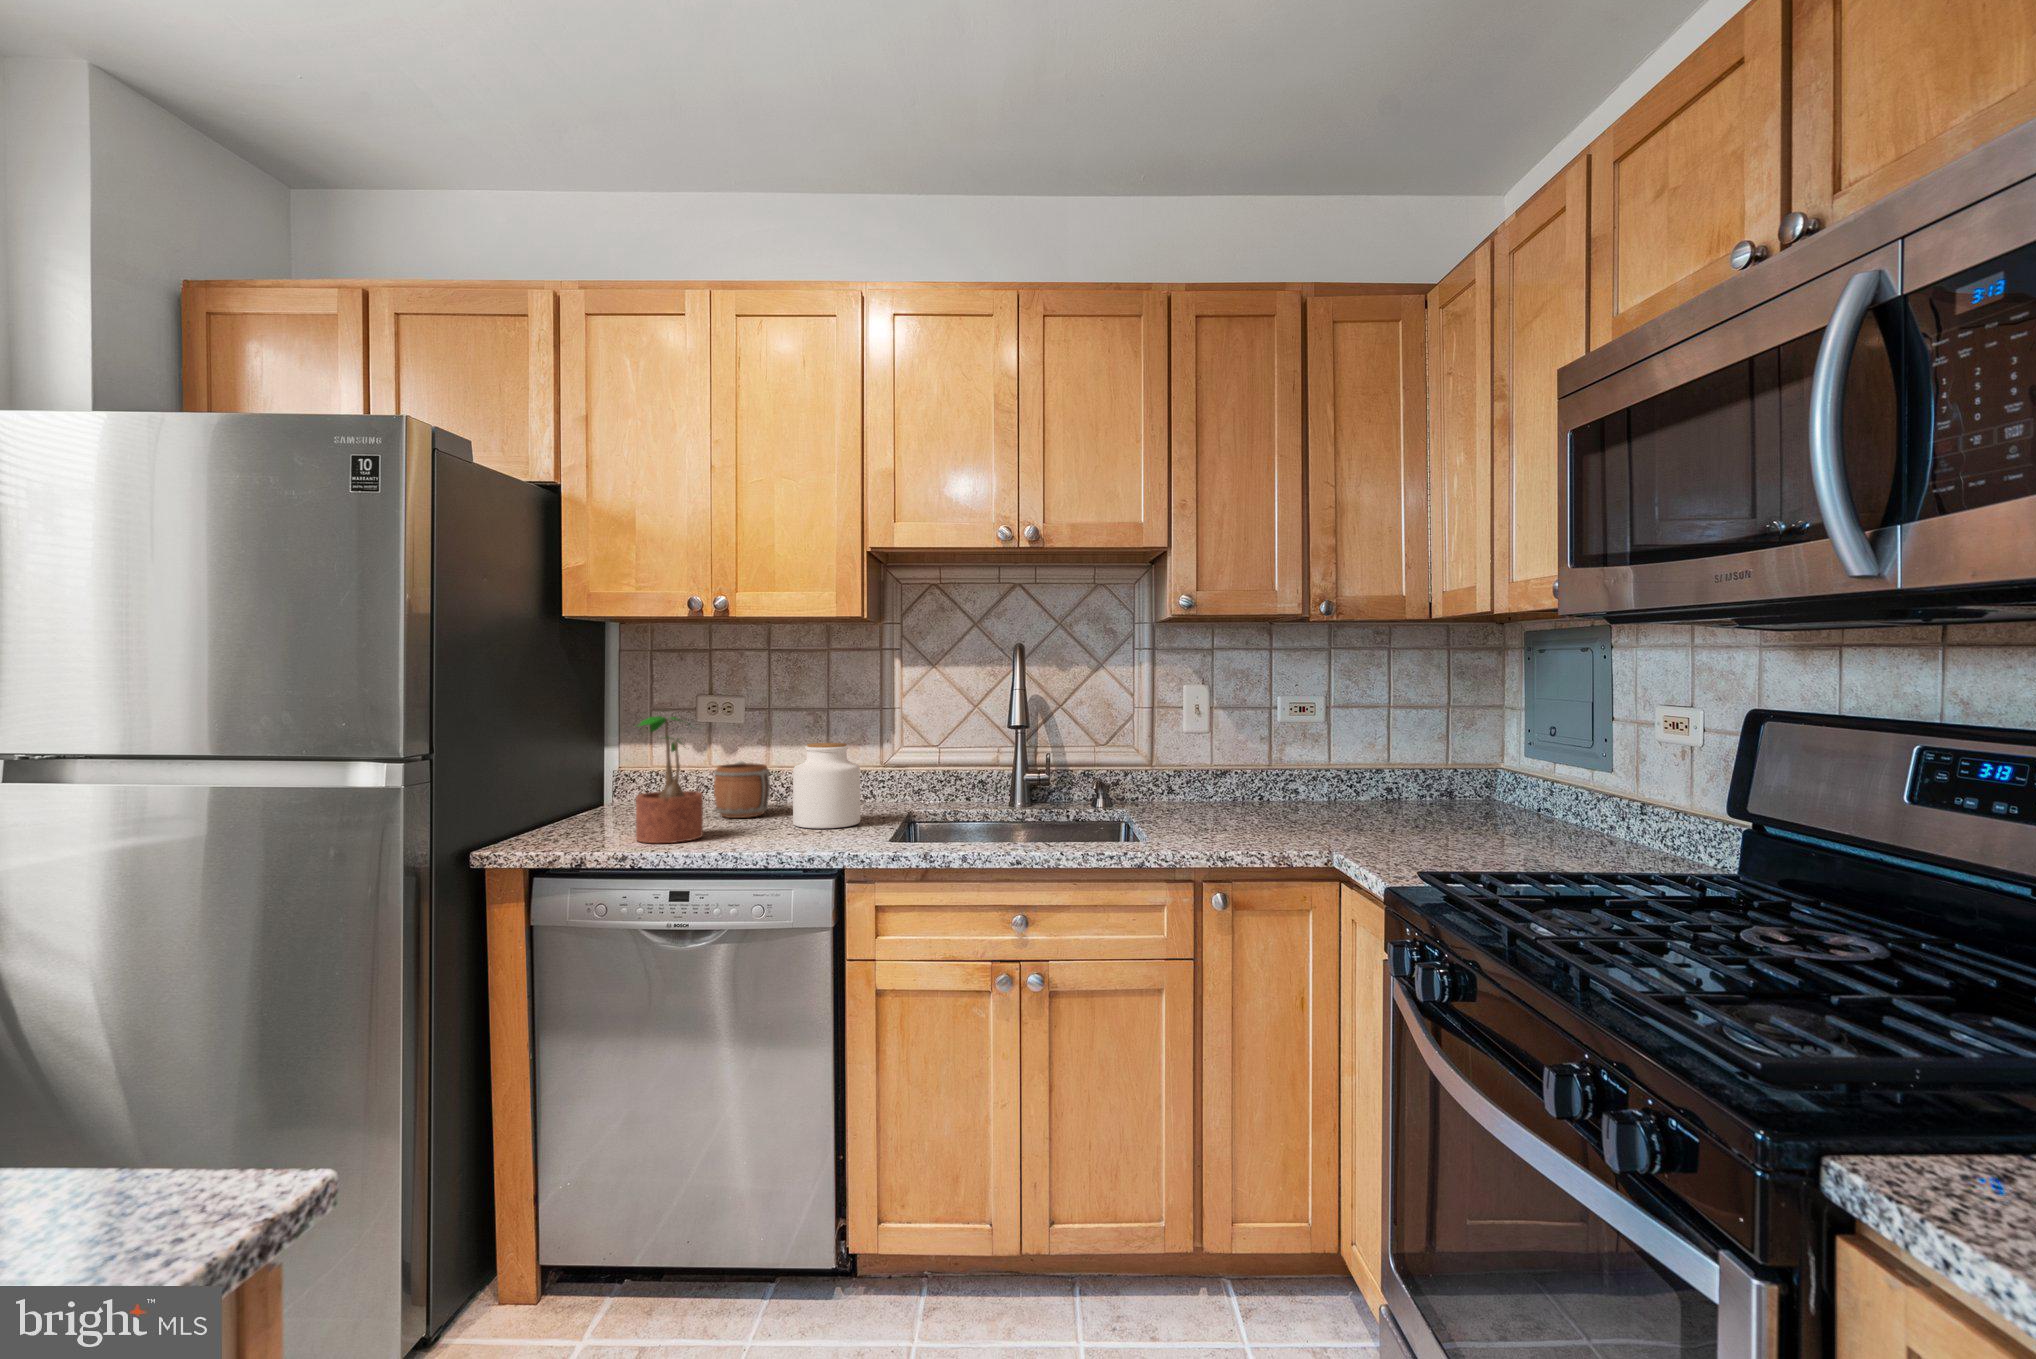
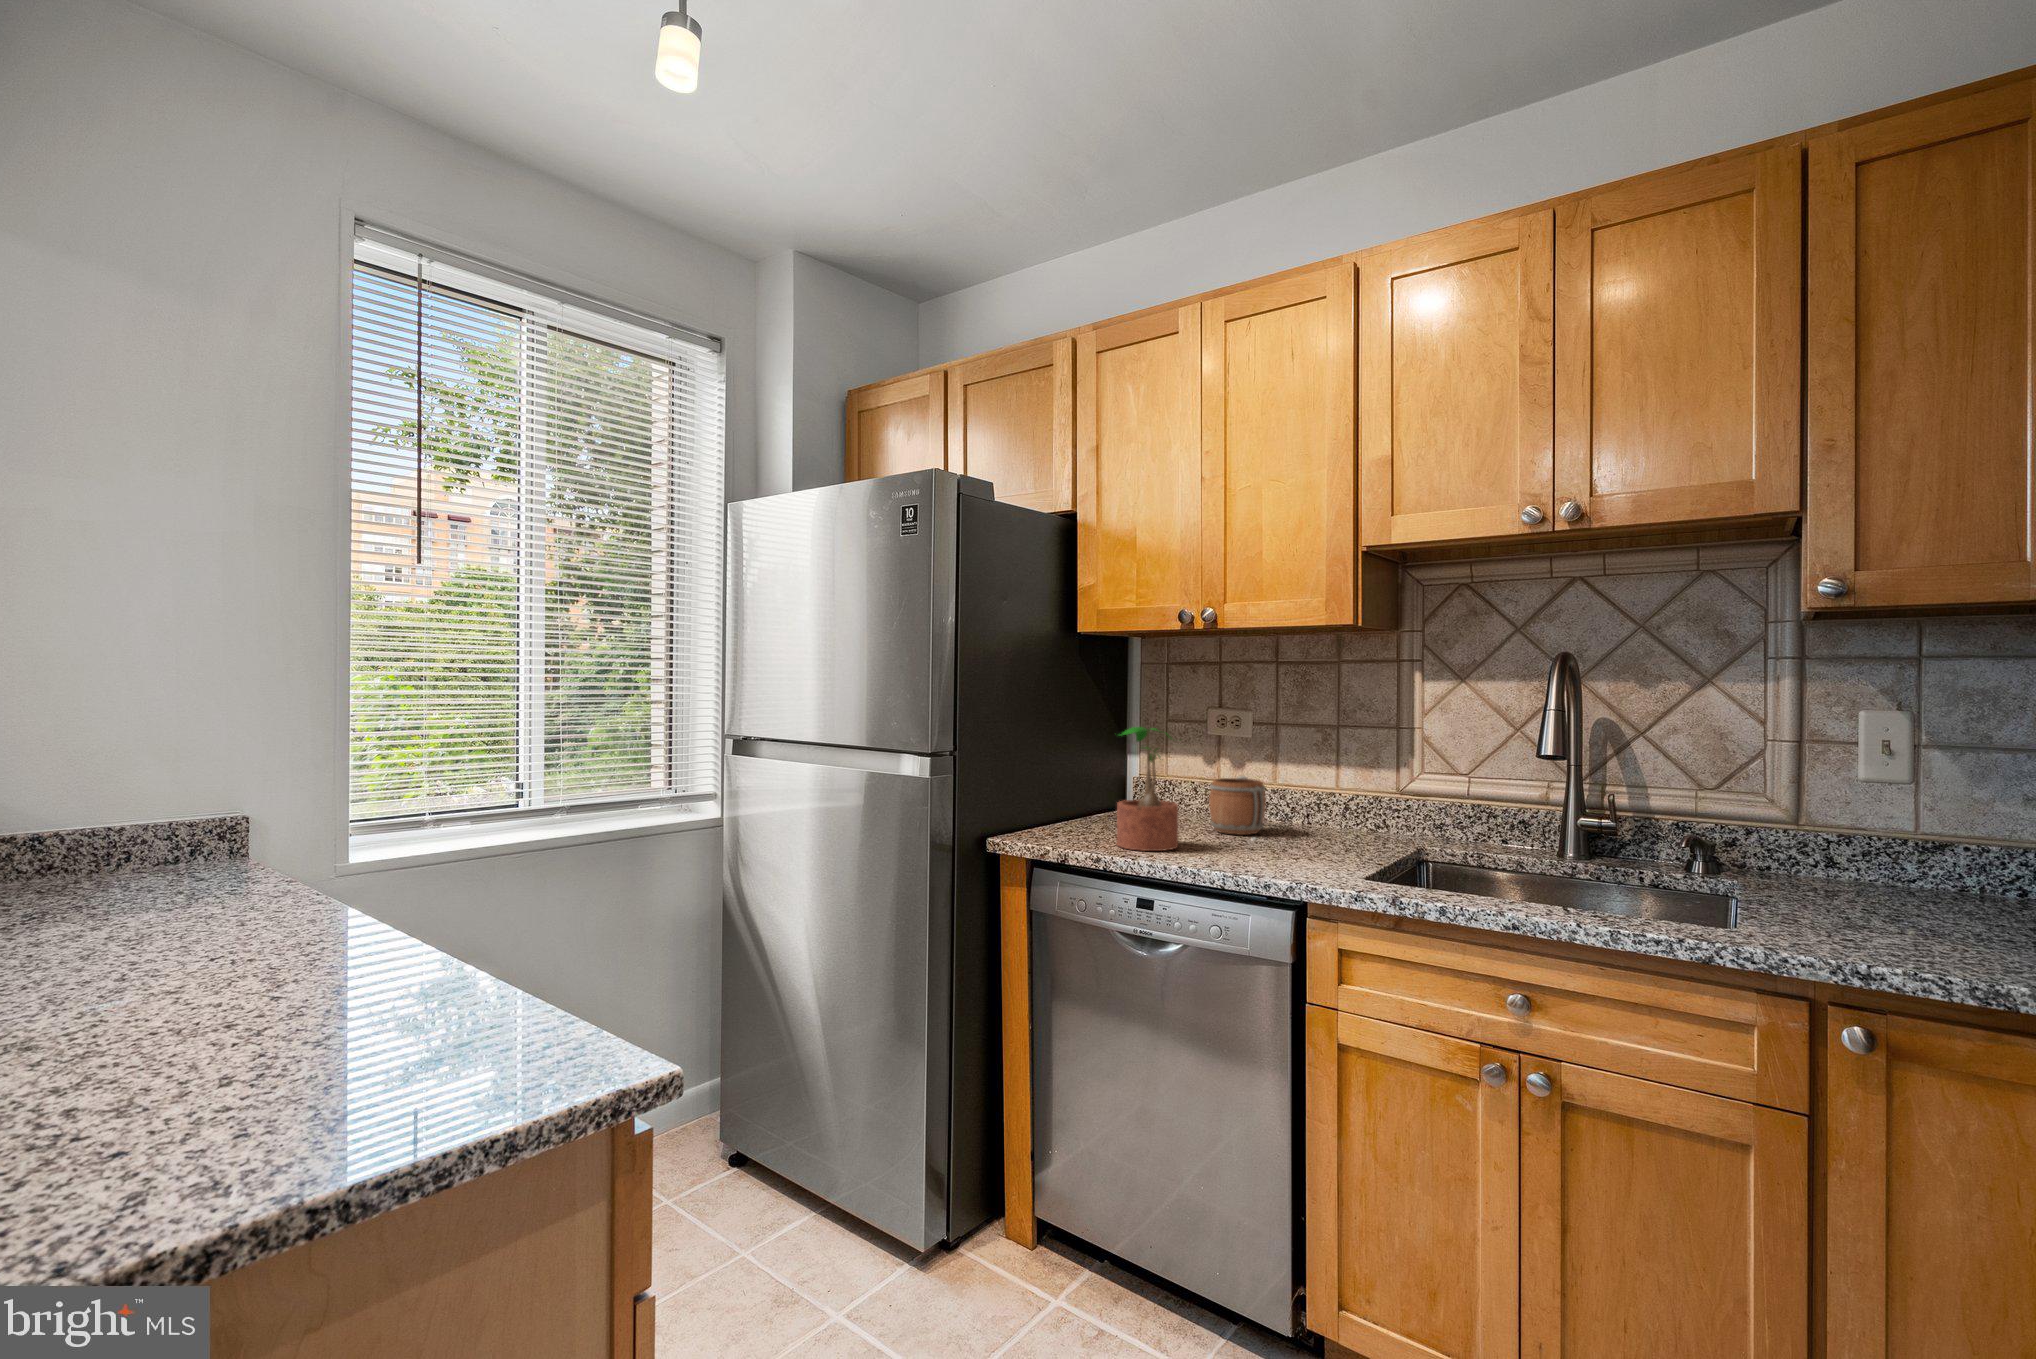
jar: present [793,743,860,828] -> none [1277,762,1352,856]

